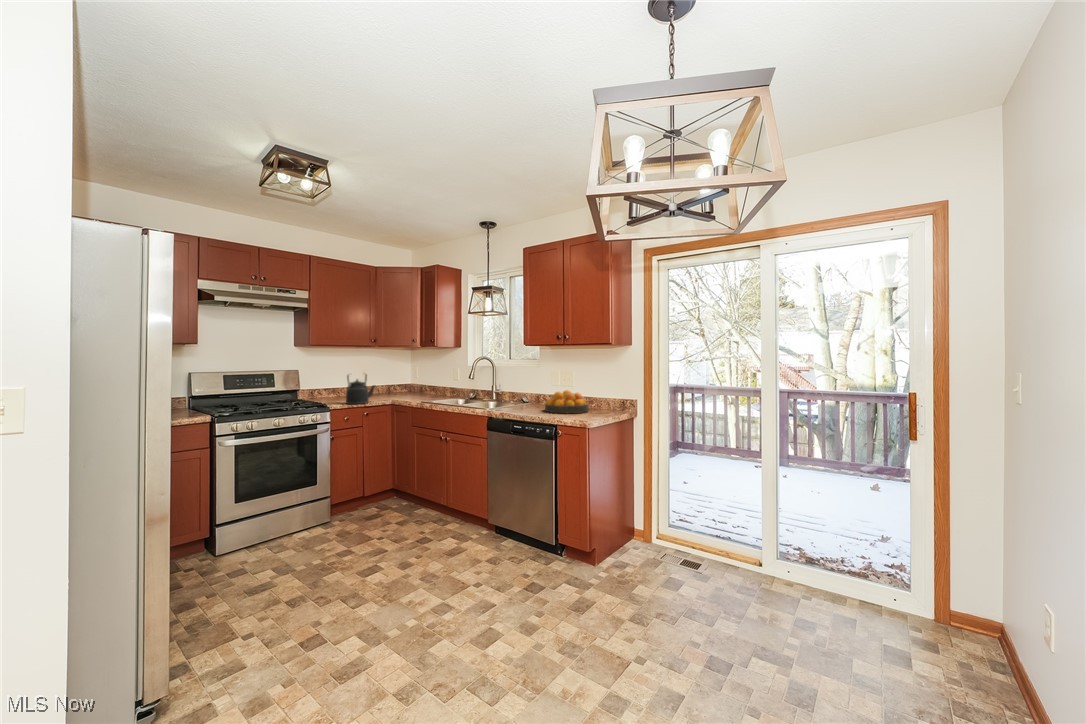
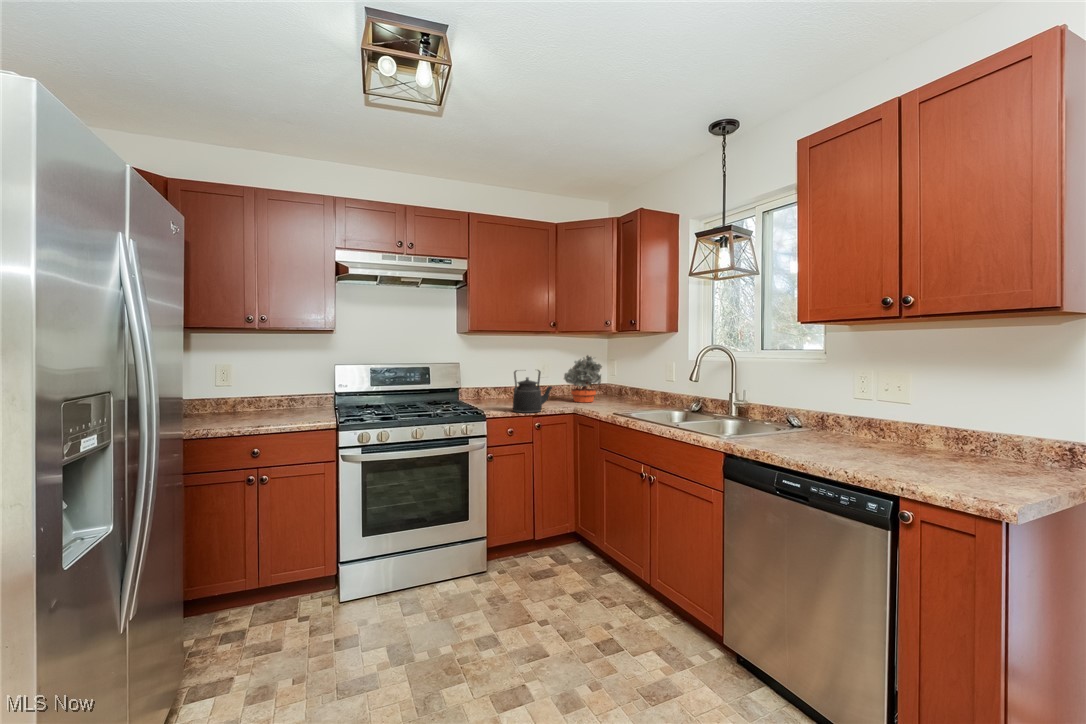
potted plant: none [381,363,410,397] -> present [564,355,602,402]
fruit bowl: present [545,390,589,413] -> none [836,414,943,466]

